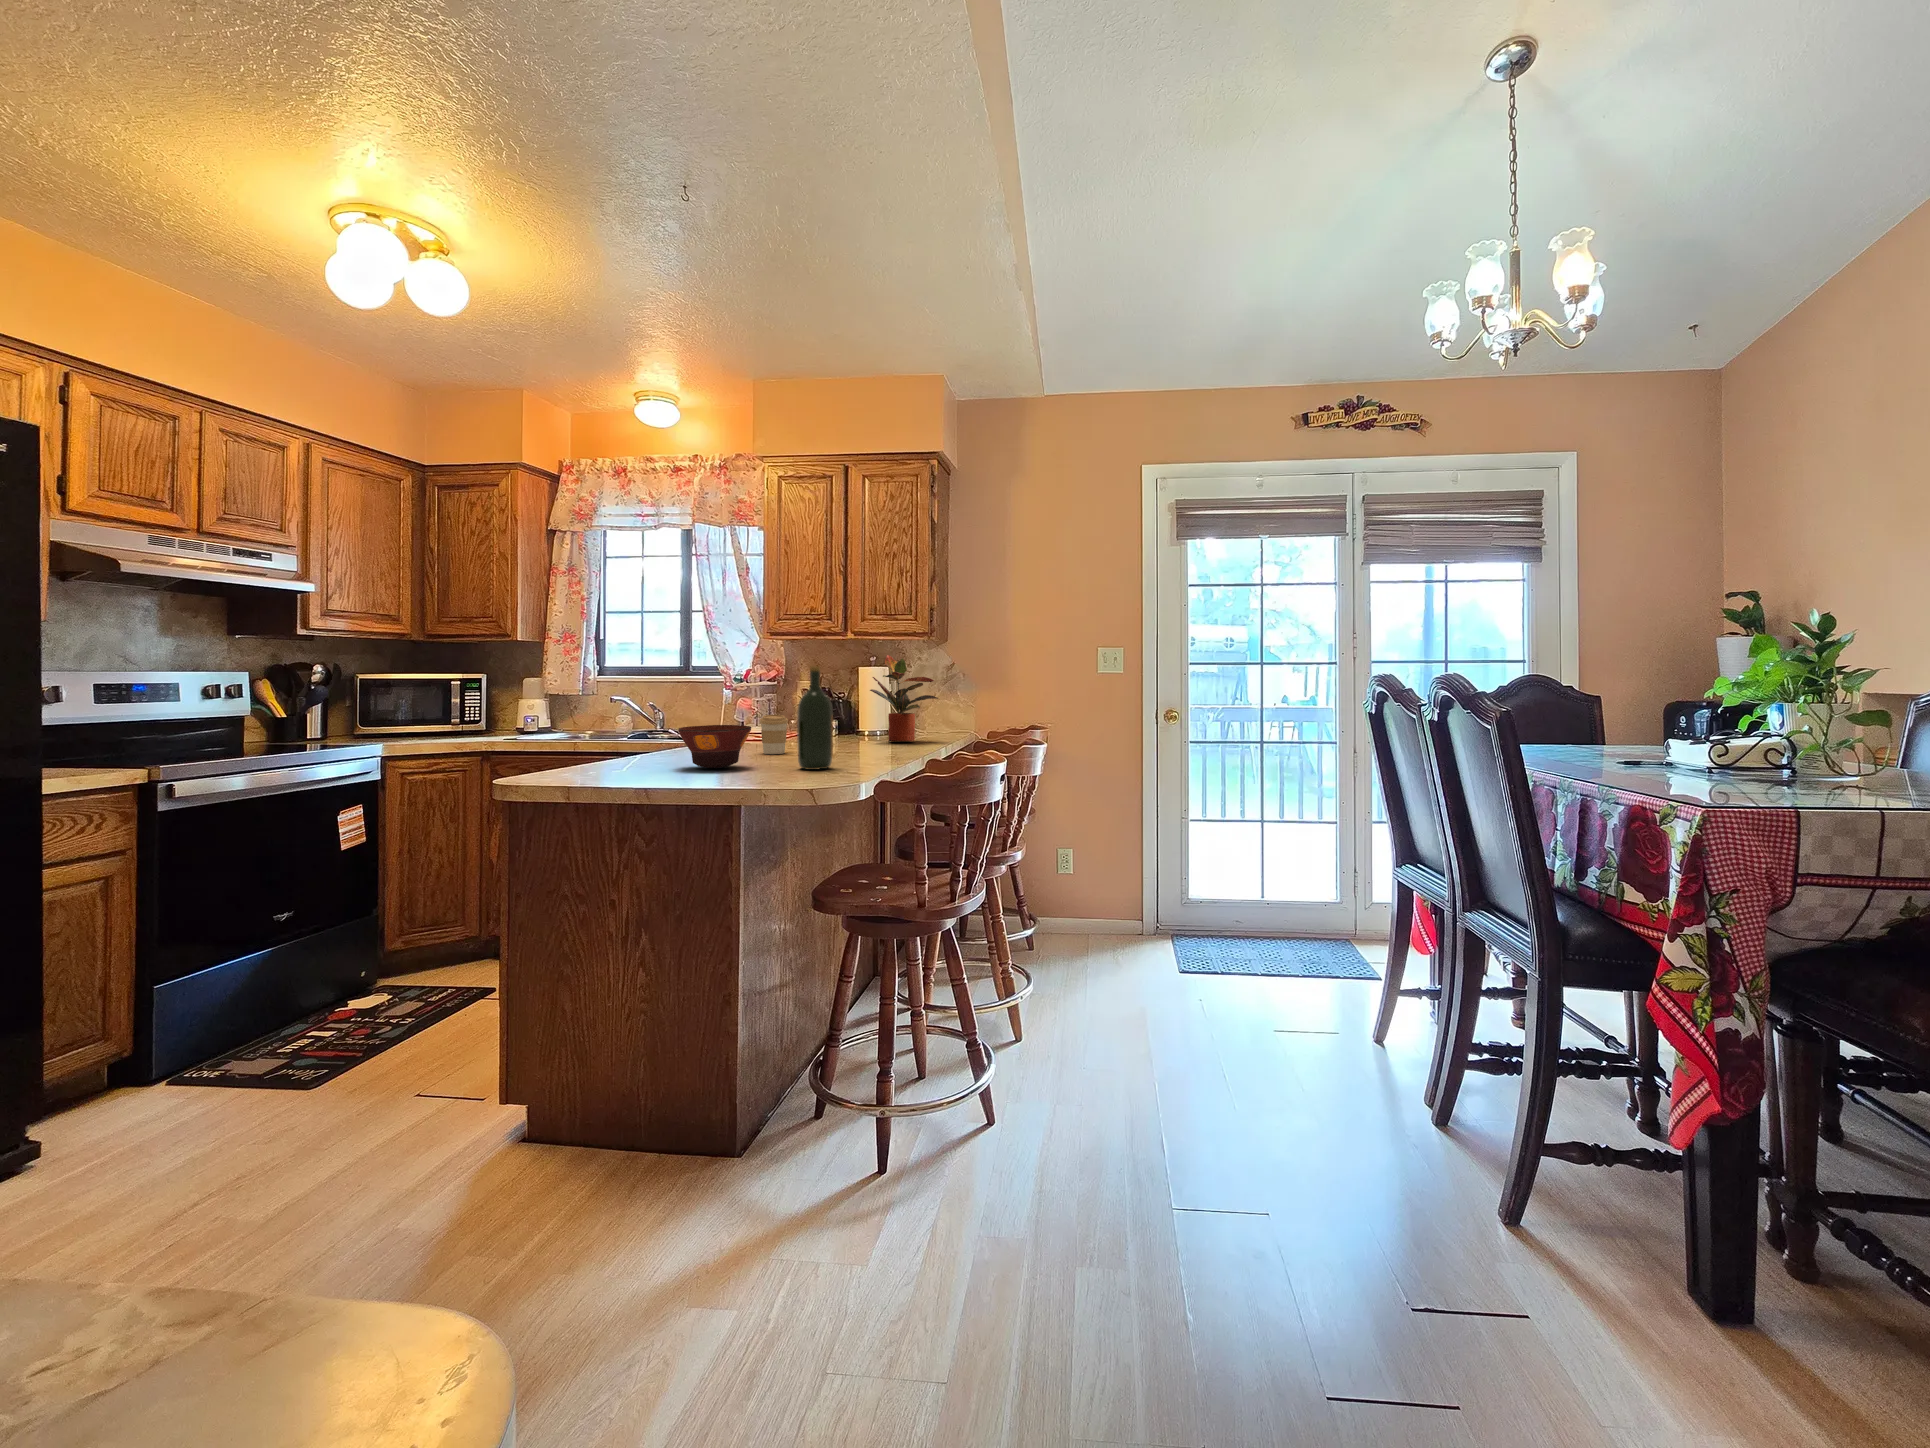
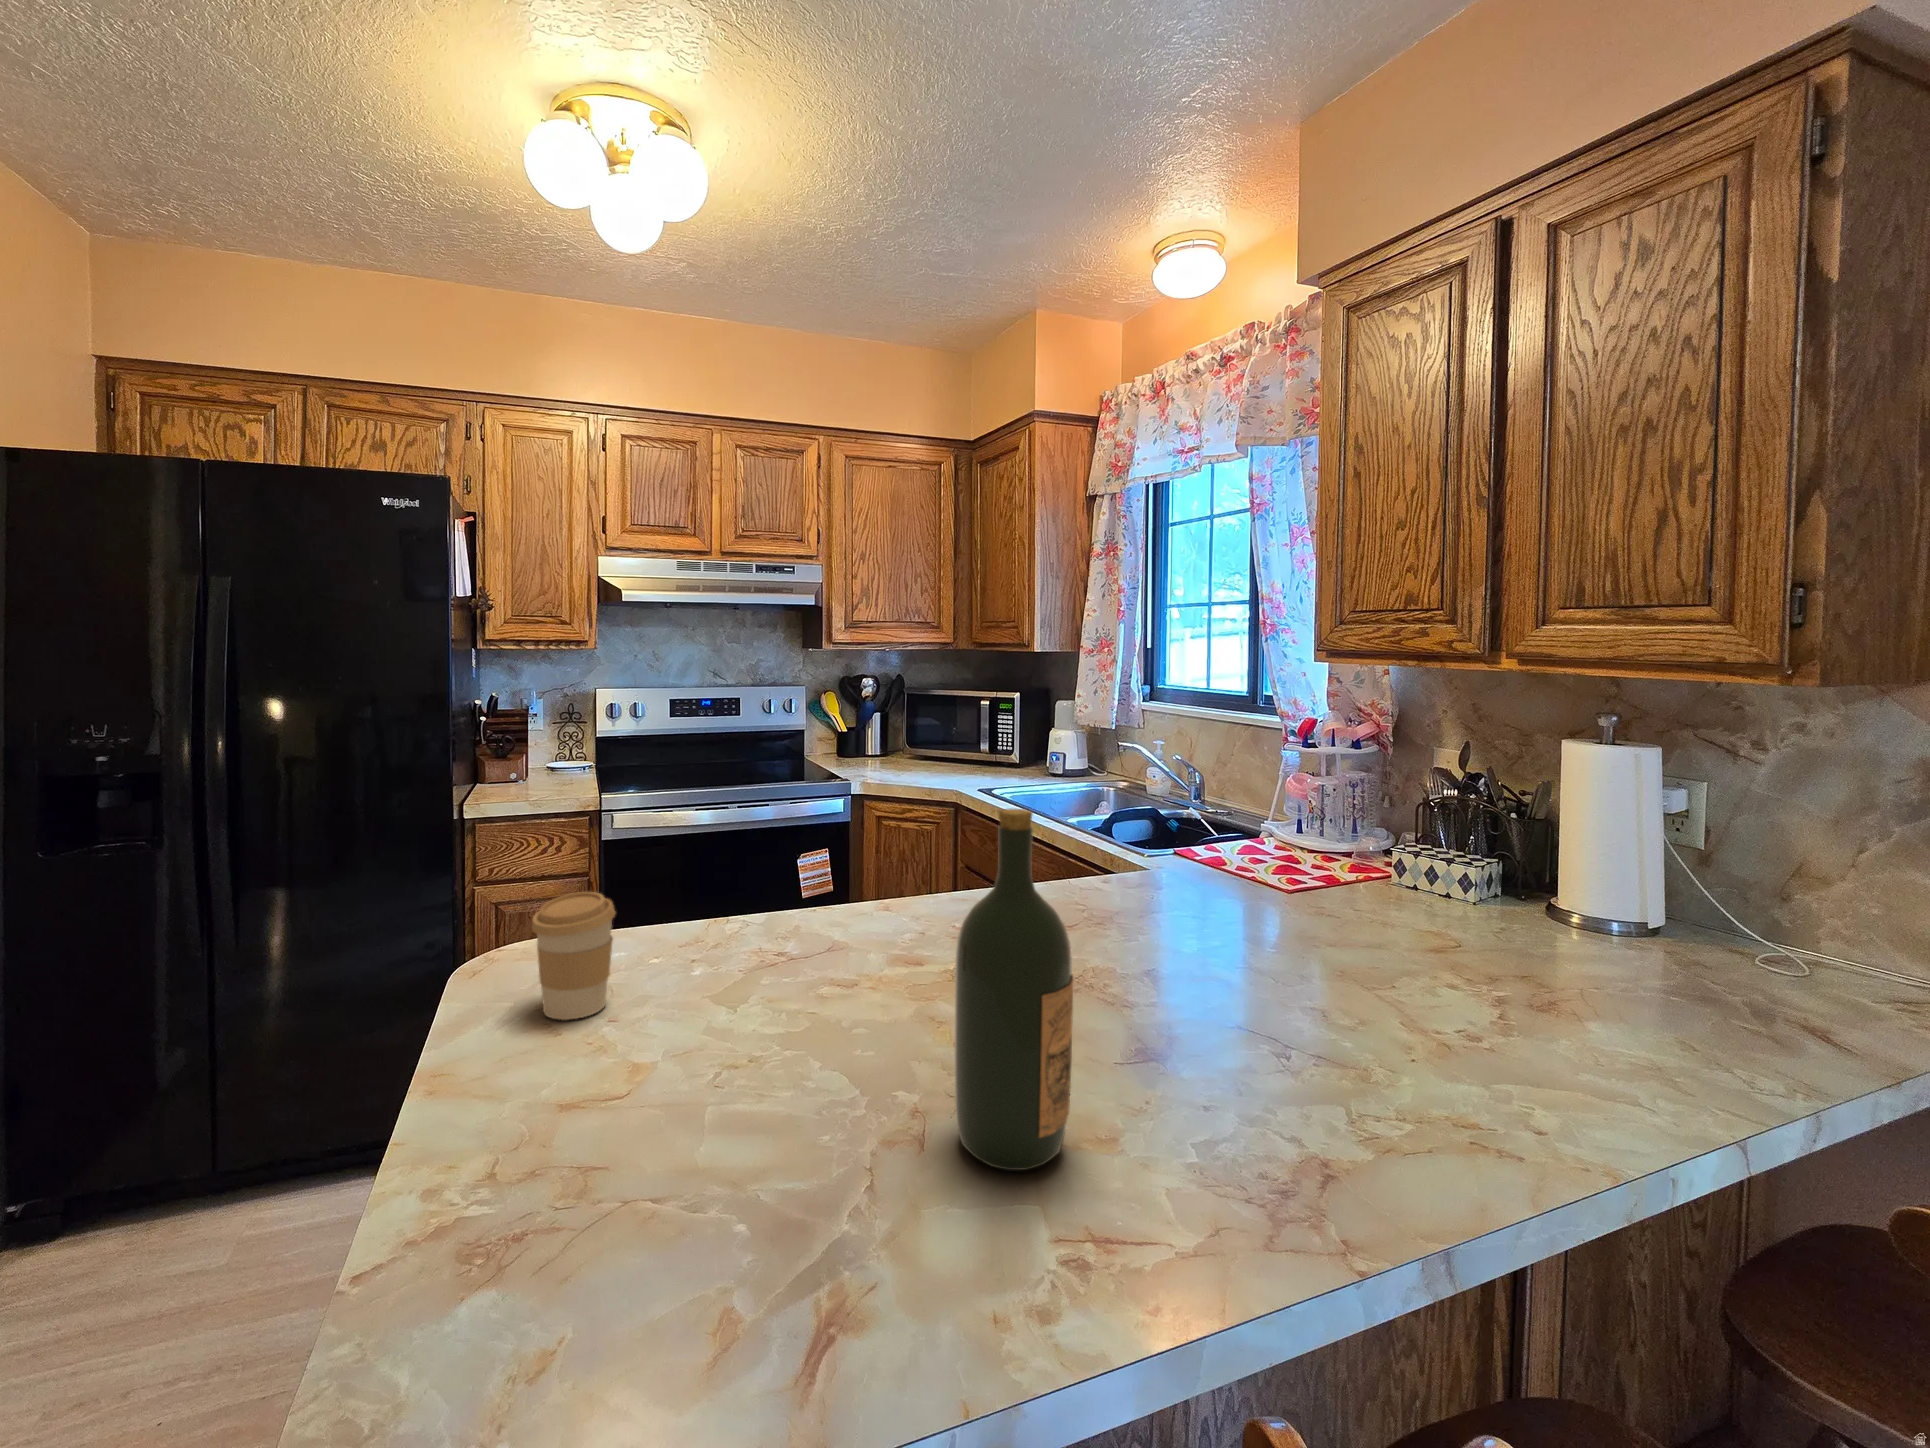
potted plant: present [870,655,938,741] -> none [1506,719,1803,998]
coffee cup: present [760,715,788,754] -> present [532,892,615,1020]
bowl: present [678,725,751,768] -> none [754,898,928,1035]

